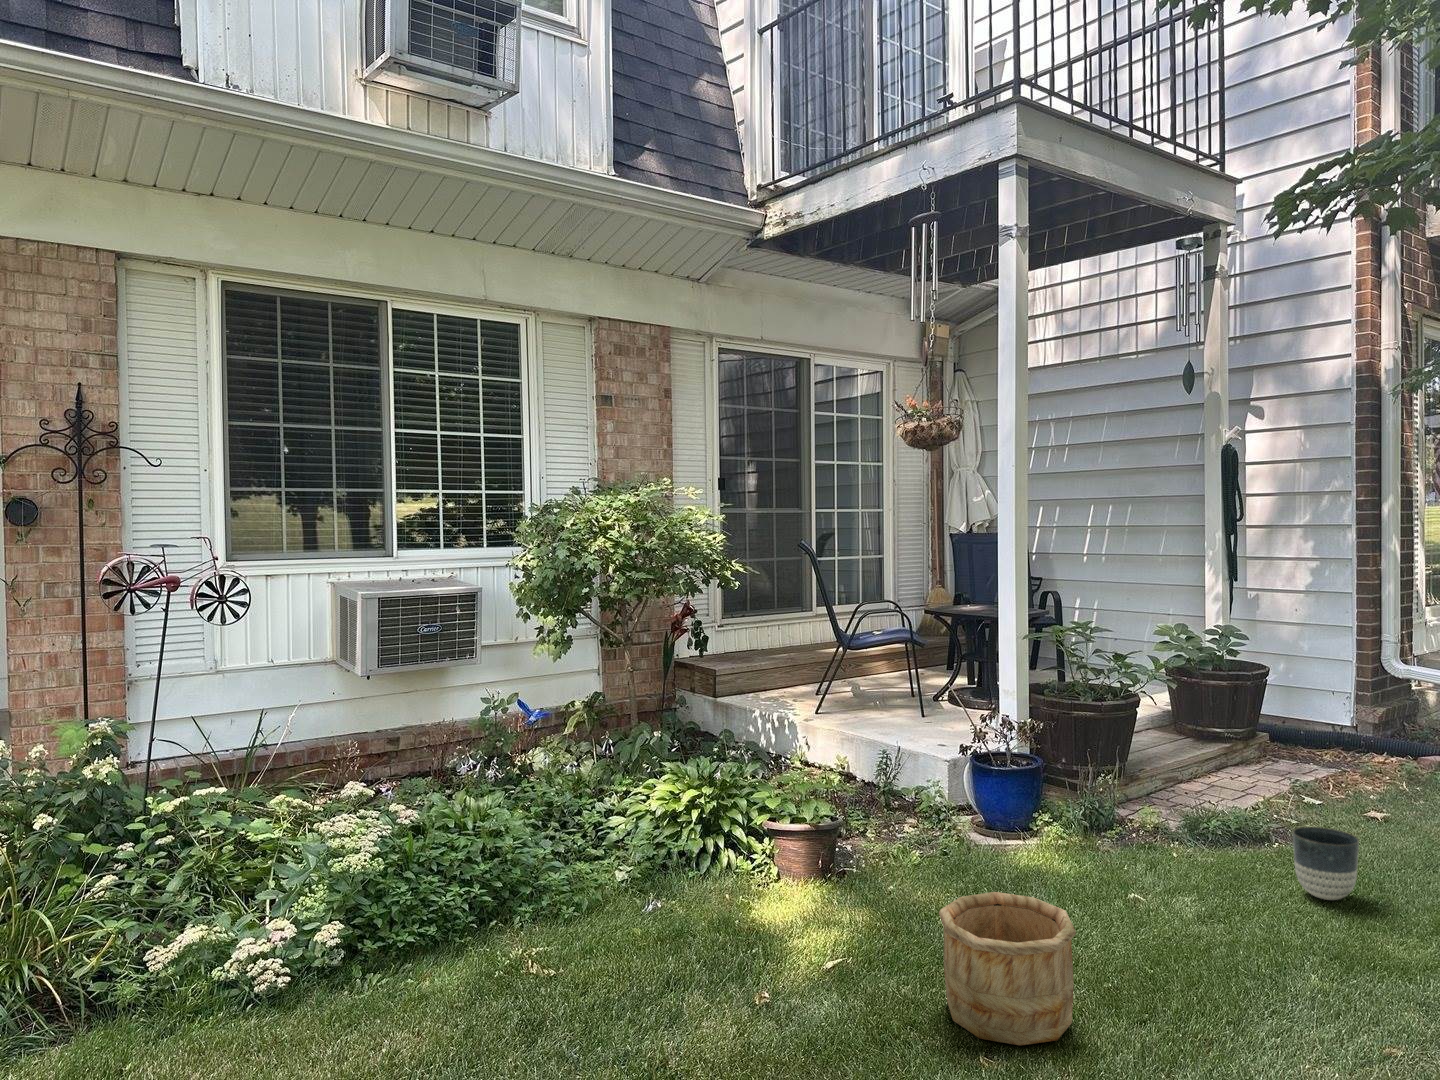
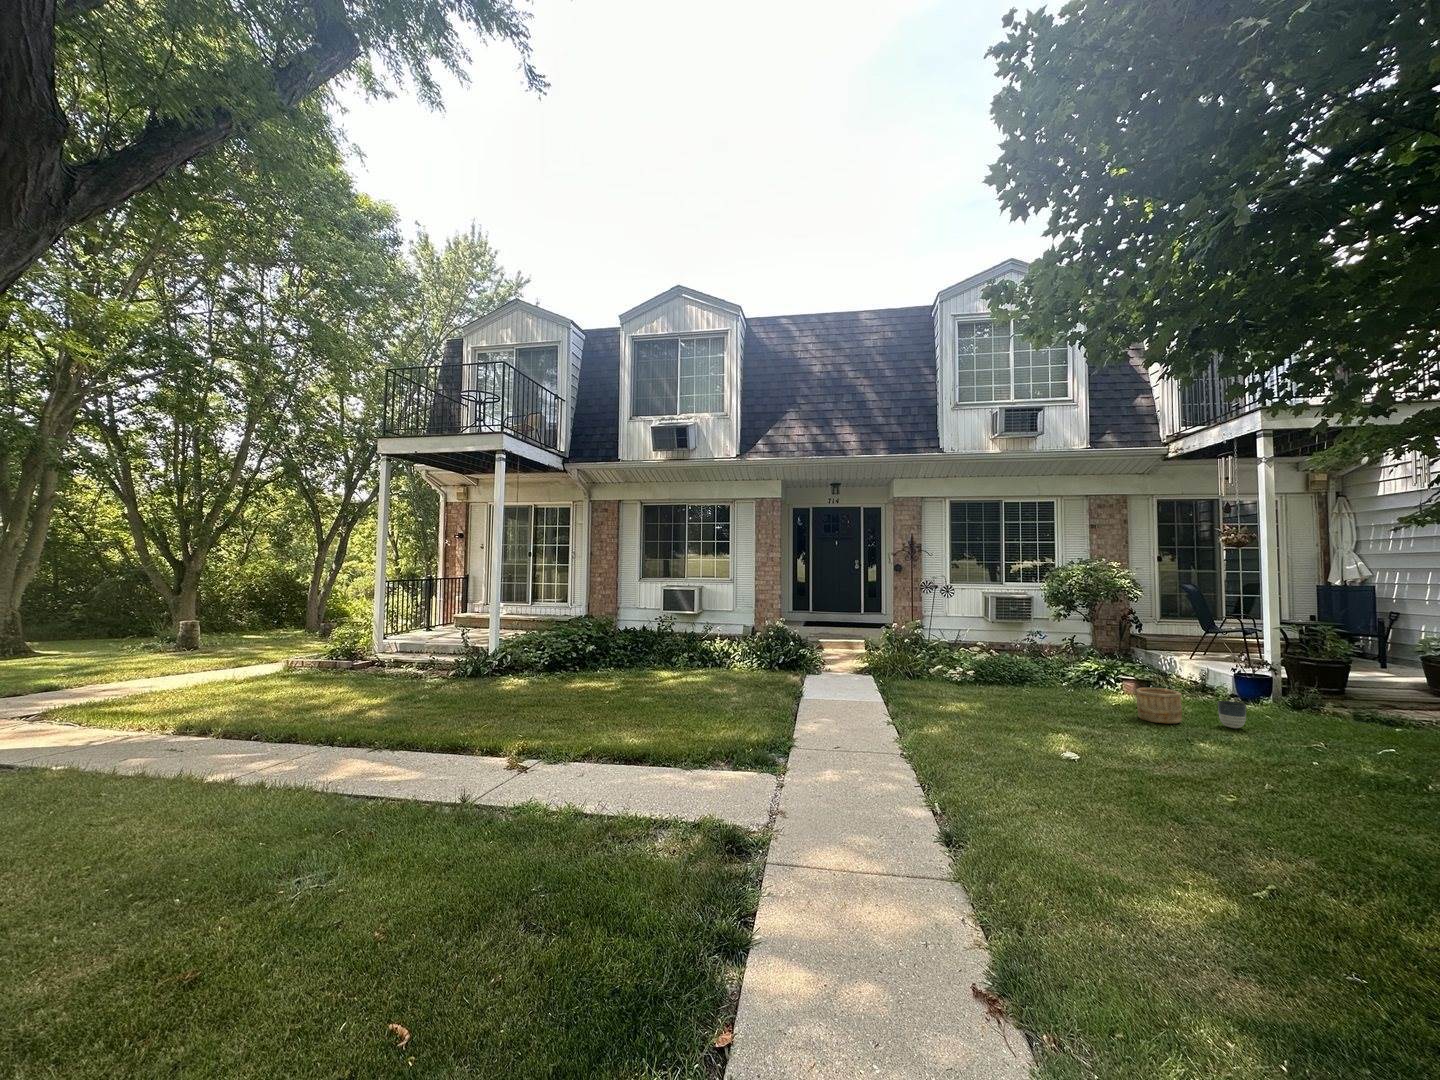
planter: present [1293,827,1359,900] -> present [1218,701,1246,728]

